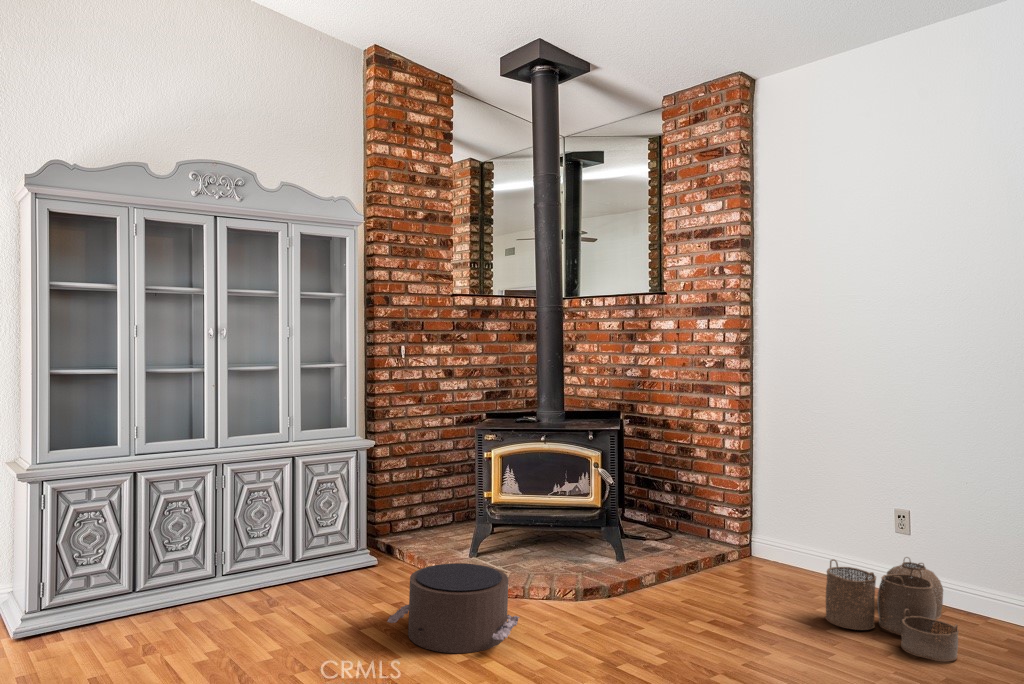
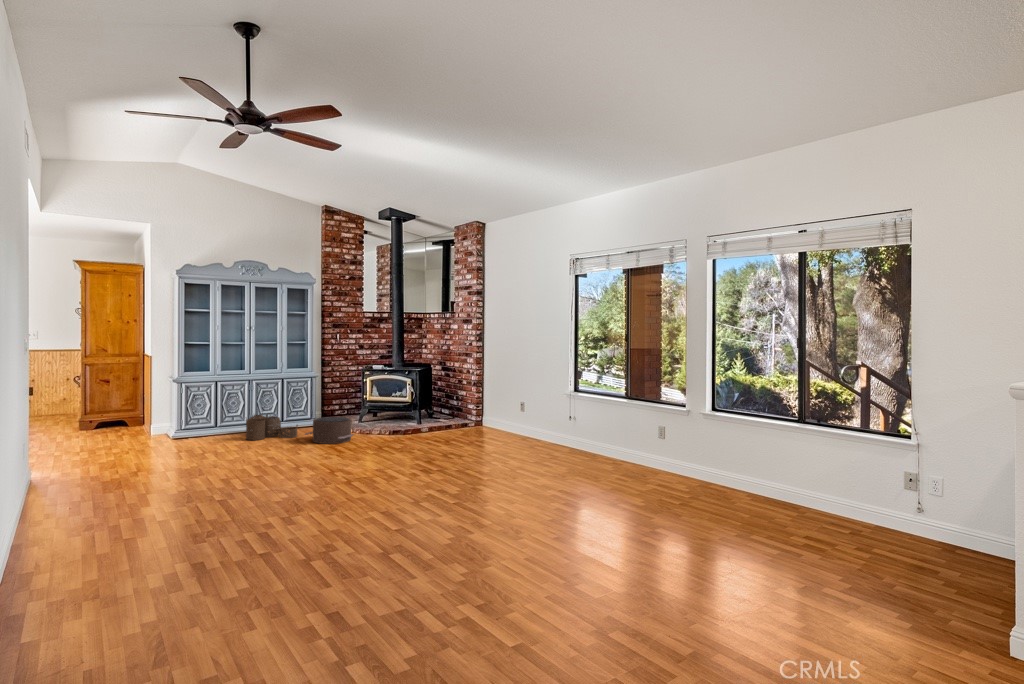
woven basket: present [825,557,959,661] -> present [246,415,298,440]

